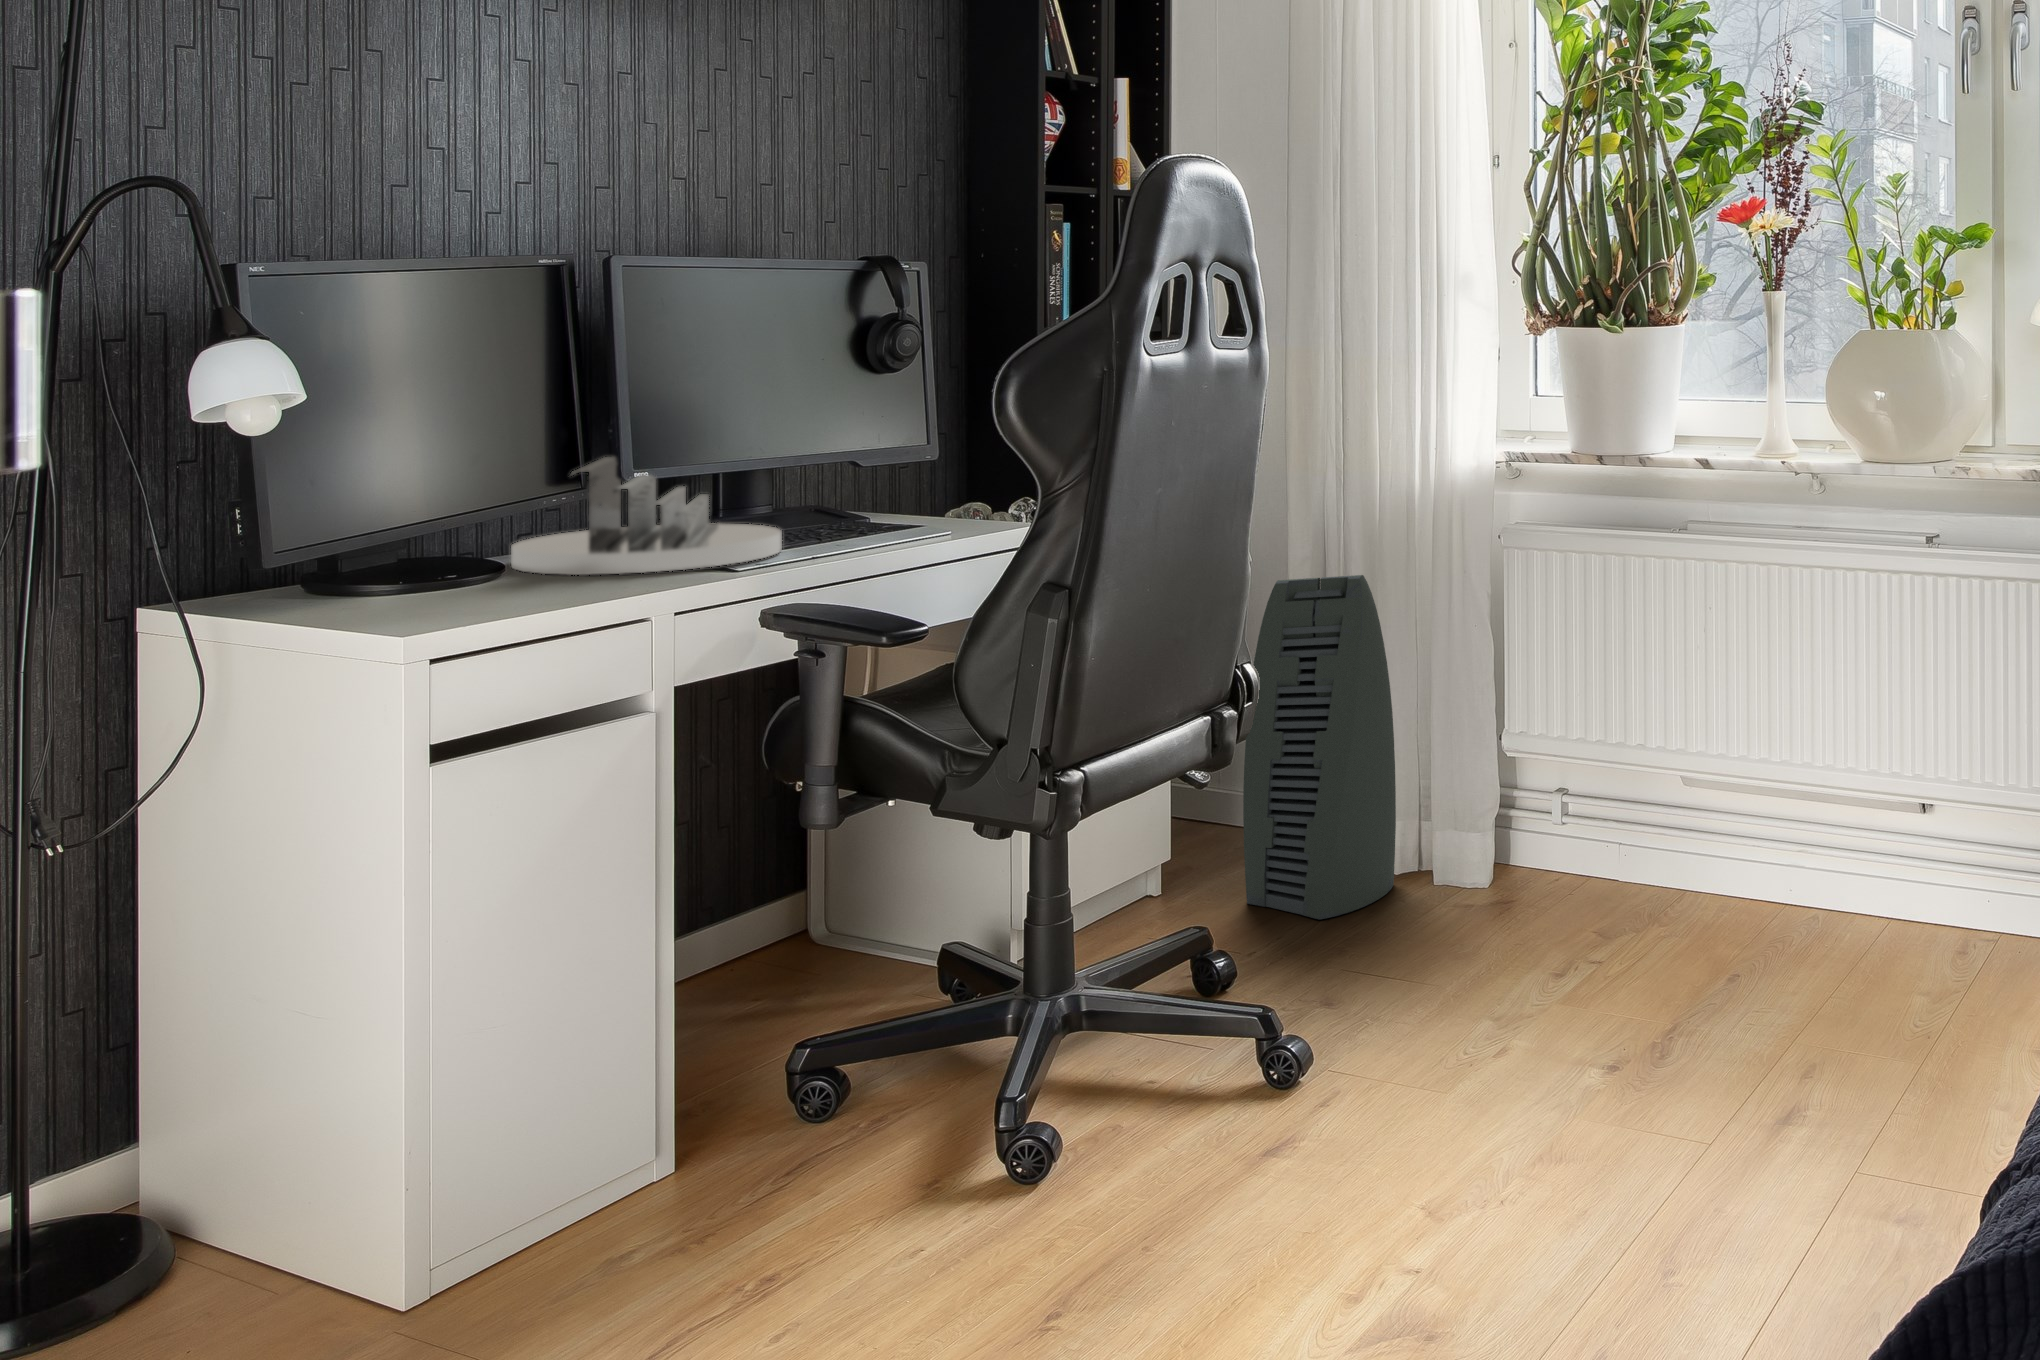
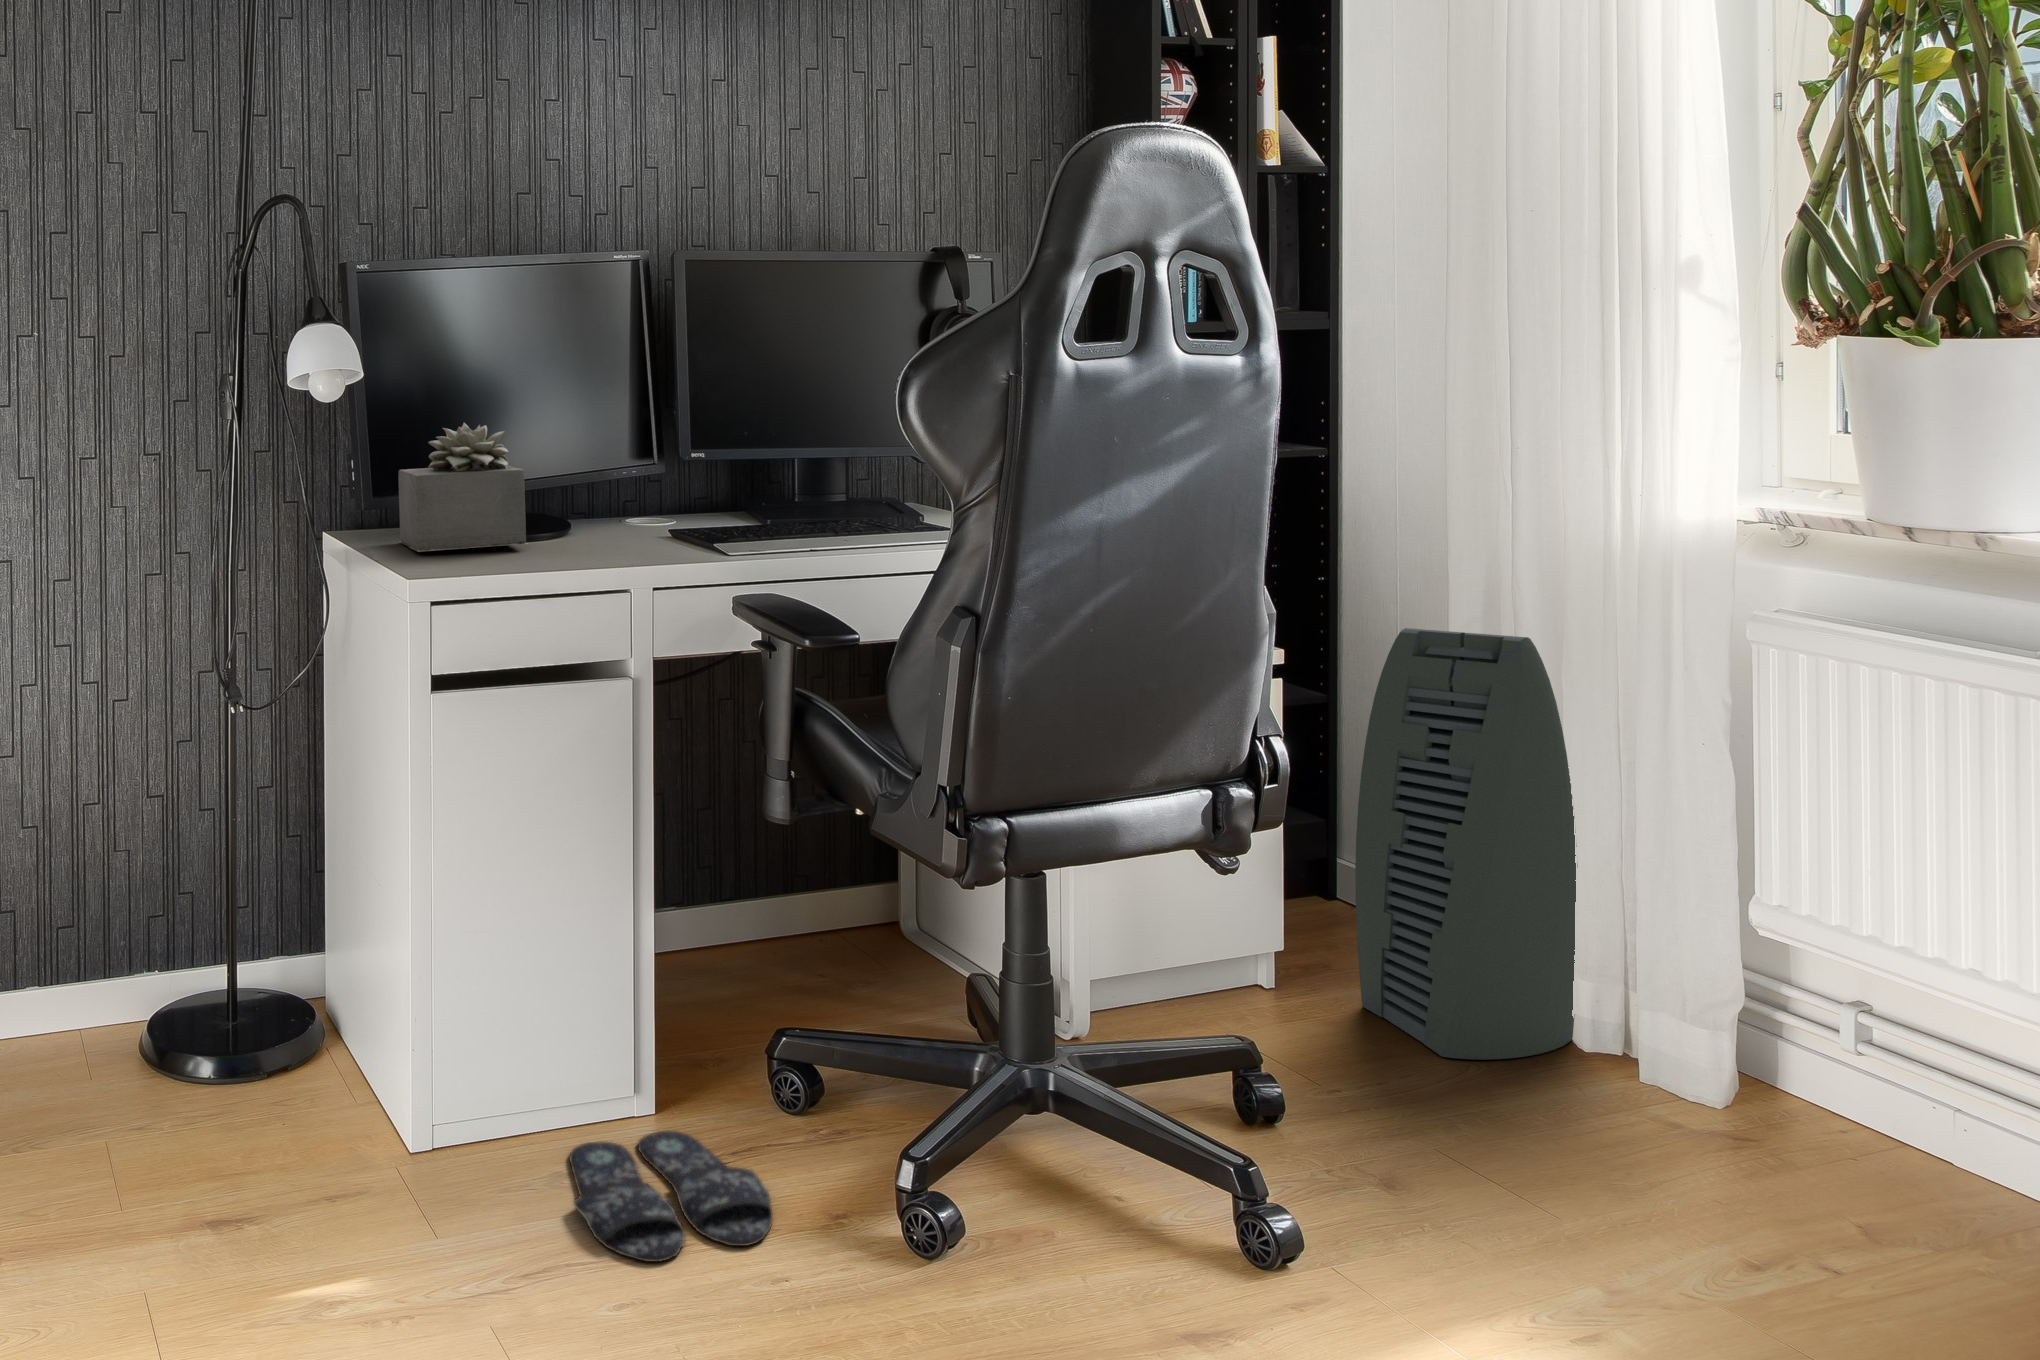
succulent plant: none [303,454,500,607] -> present [398,422,527,552]
desk organizer: present [511,457,782,575] -> none [581,430,805,545]
slippers: none [609,1175,868,1287] -> present [570,1131,773,1262]

